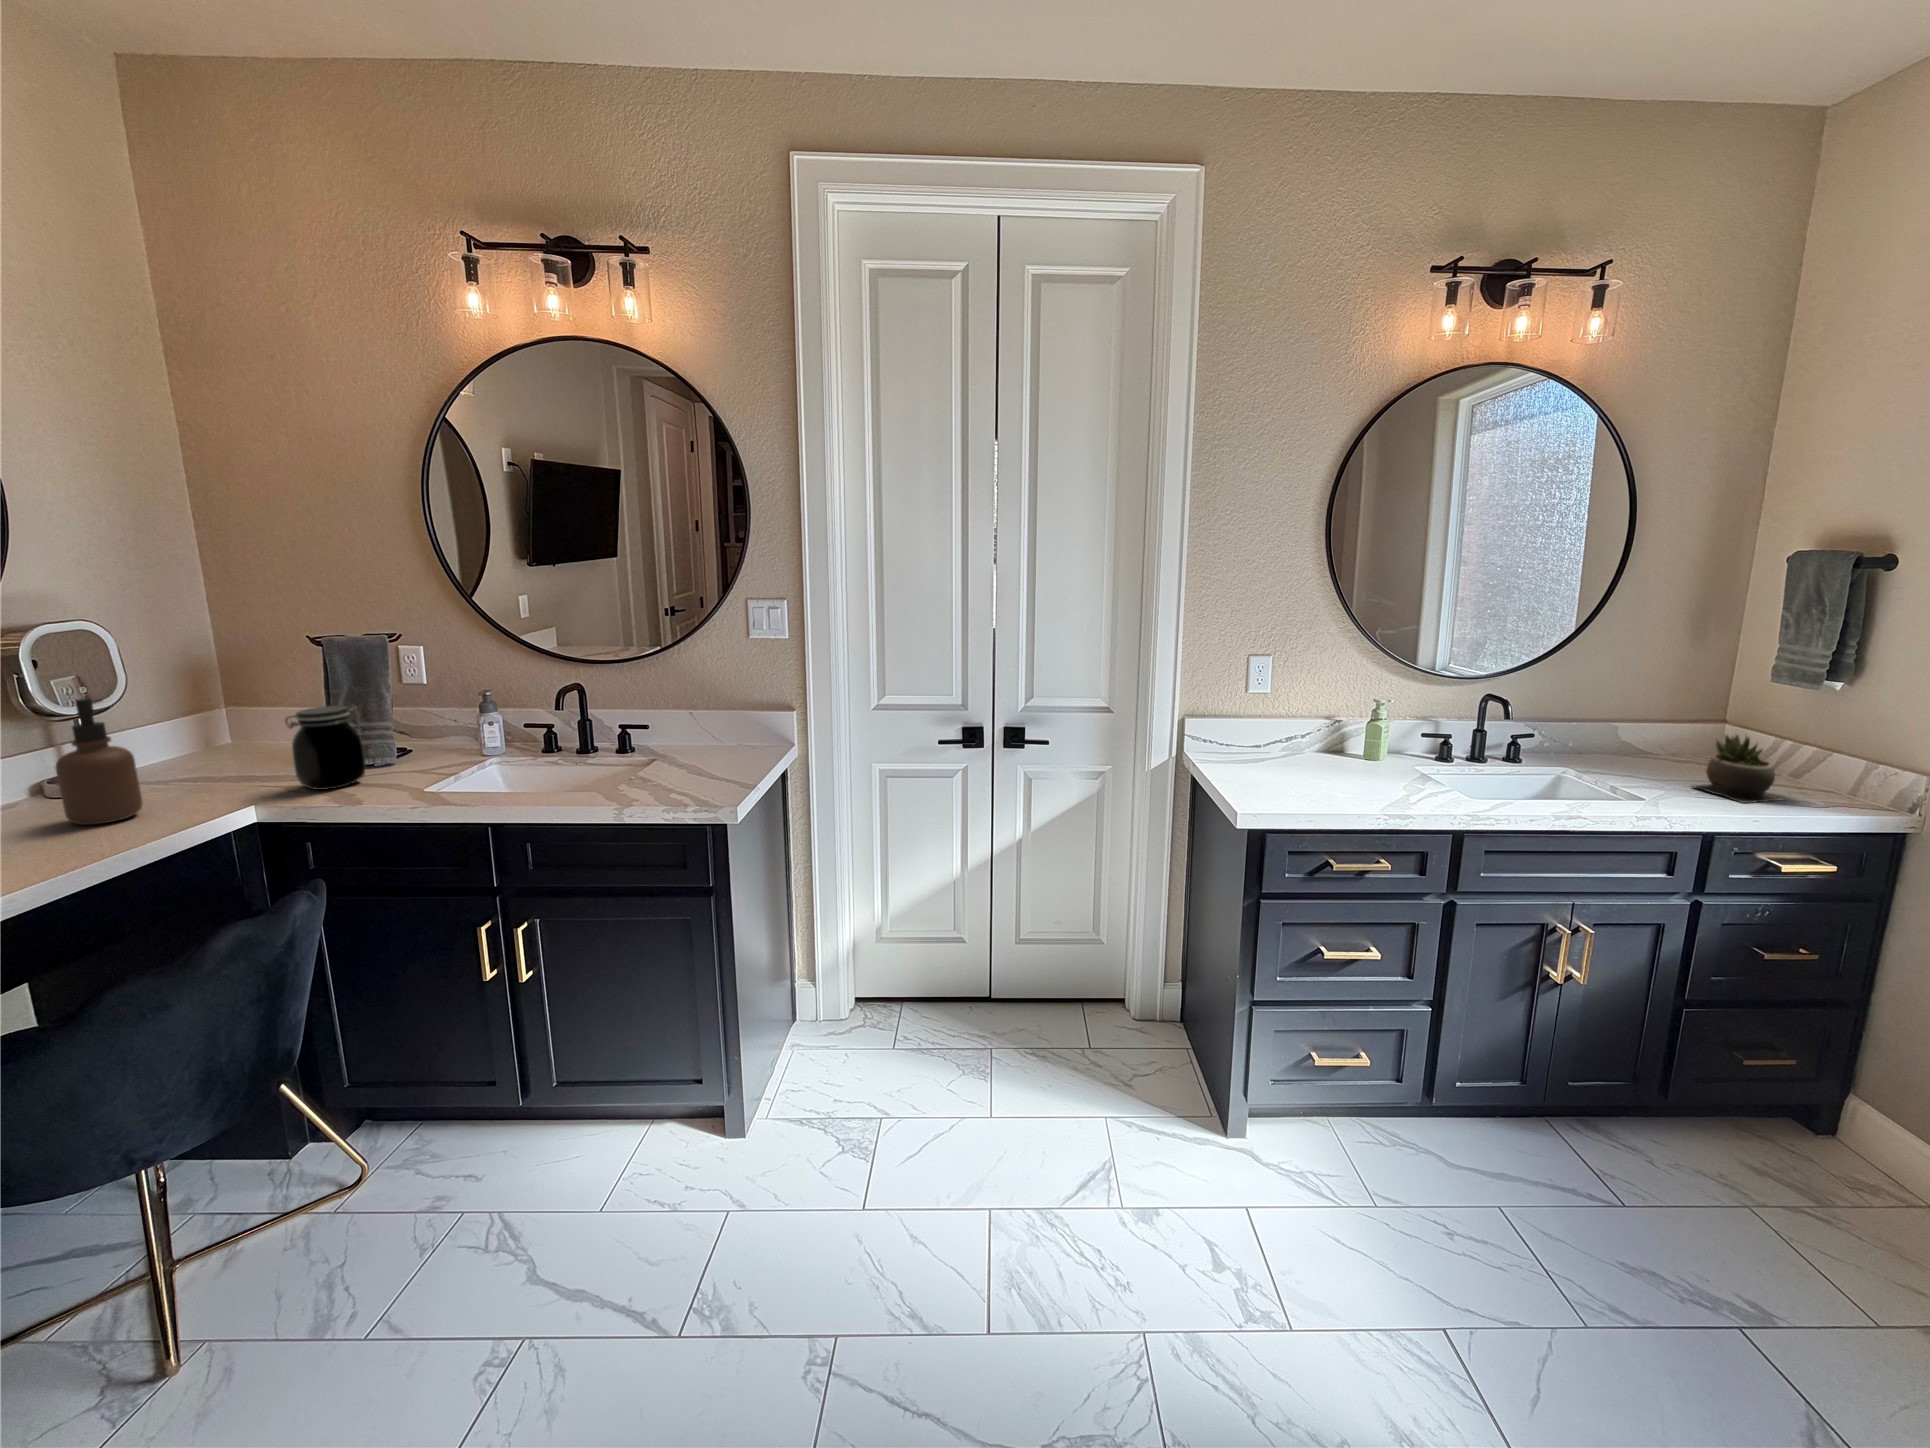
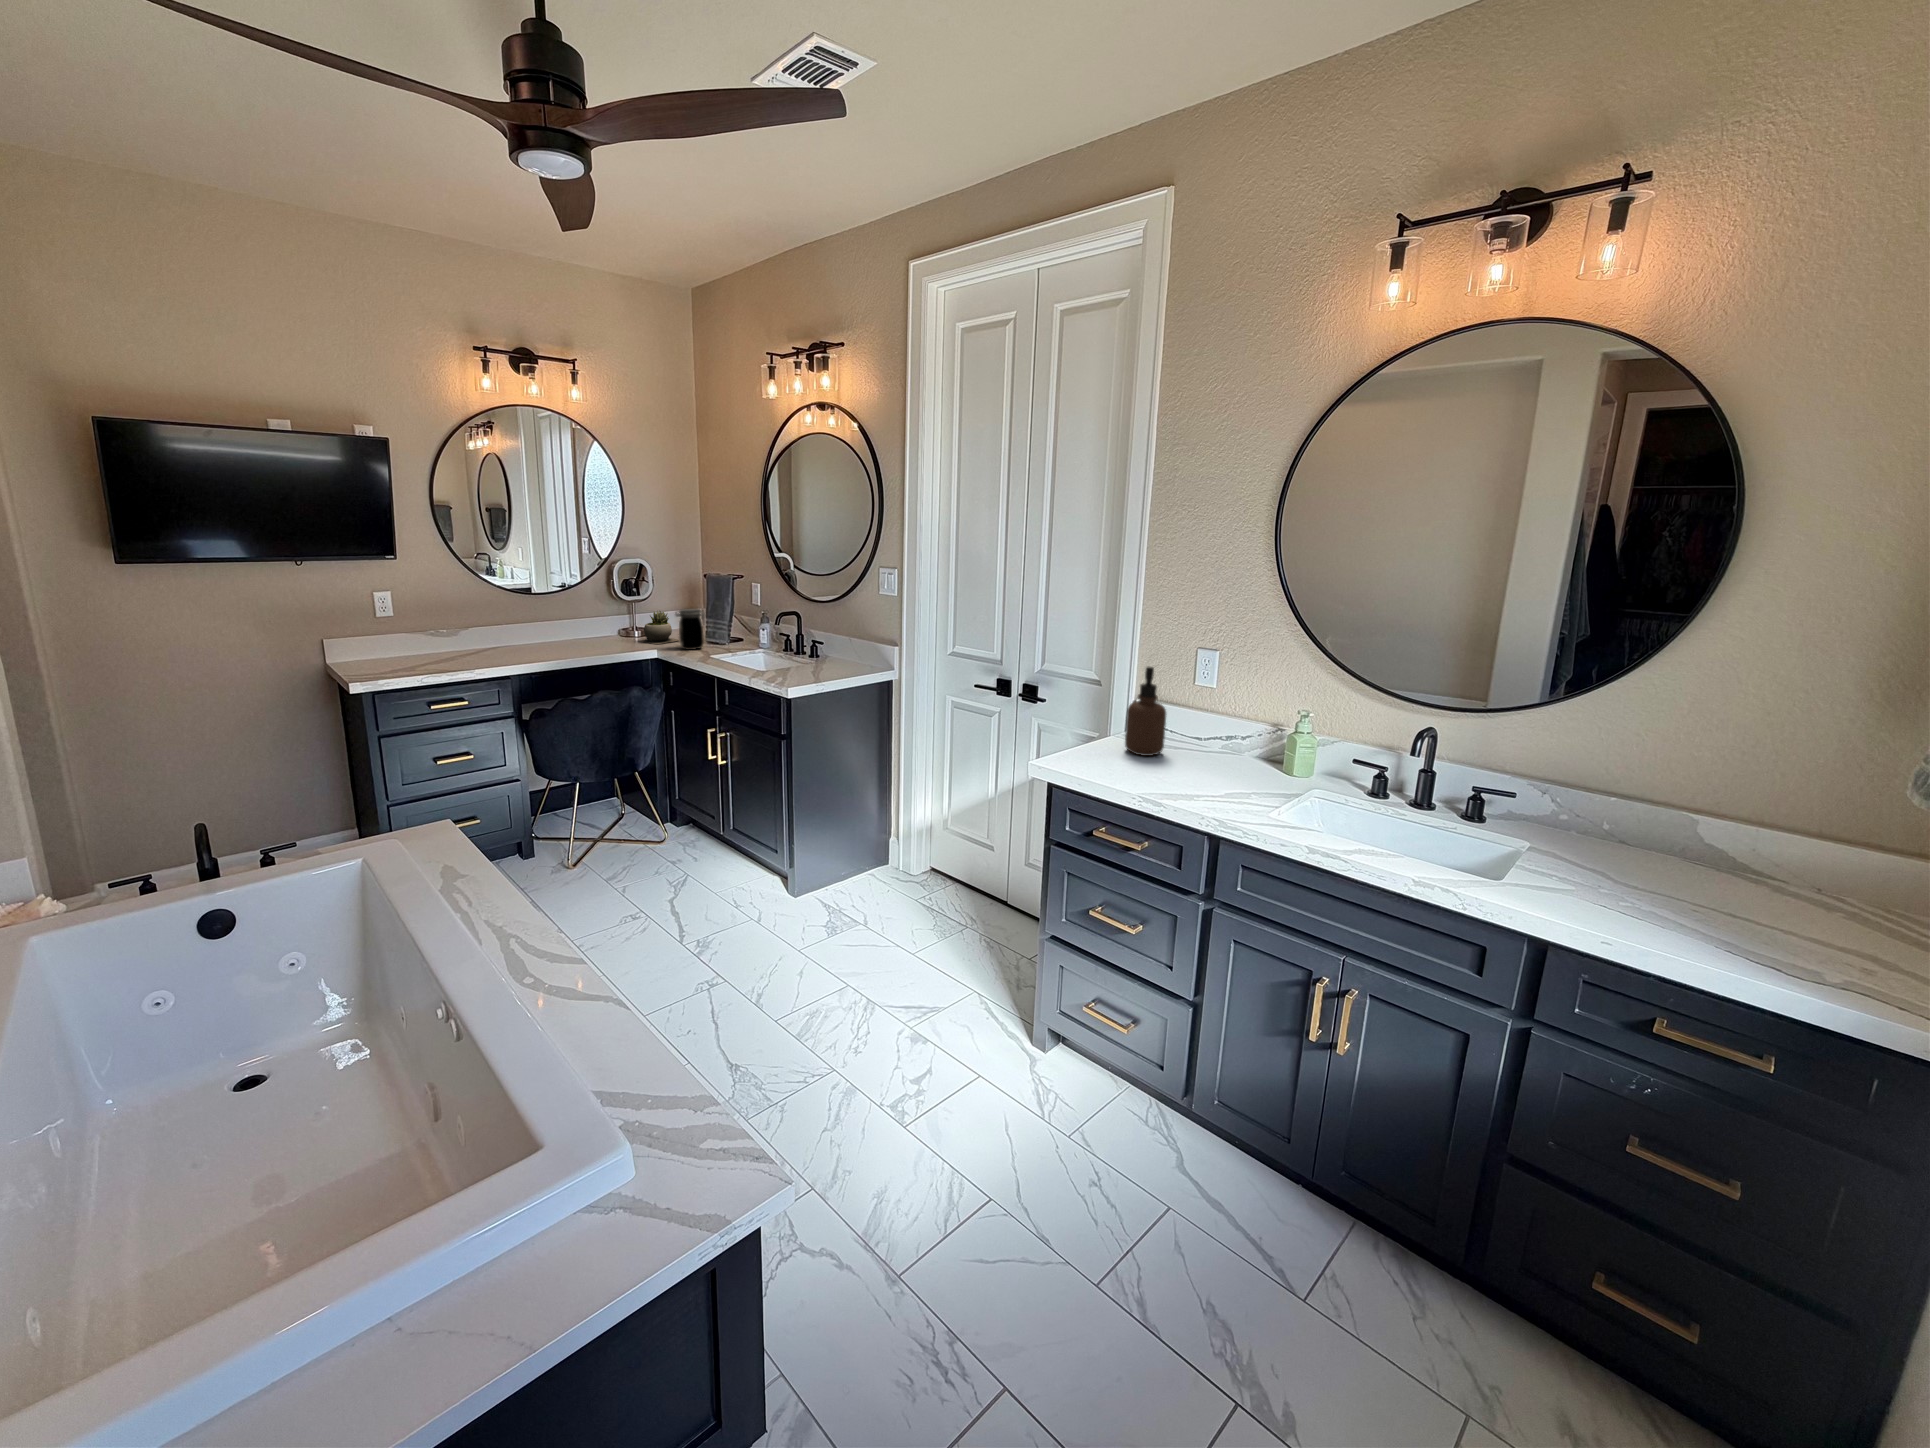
soap dispenser: present [56,698,142,825] -> present [1125,667,1166,756]
succulent plant: present [1693,735,1783,803] -> present [641,611,679,644]

